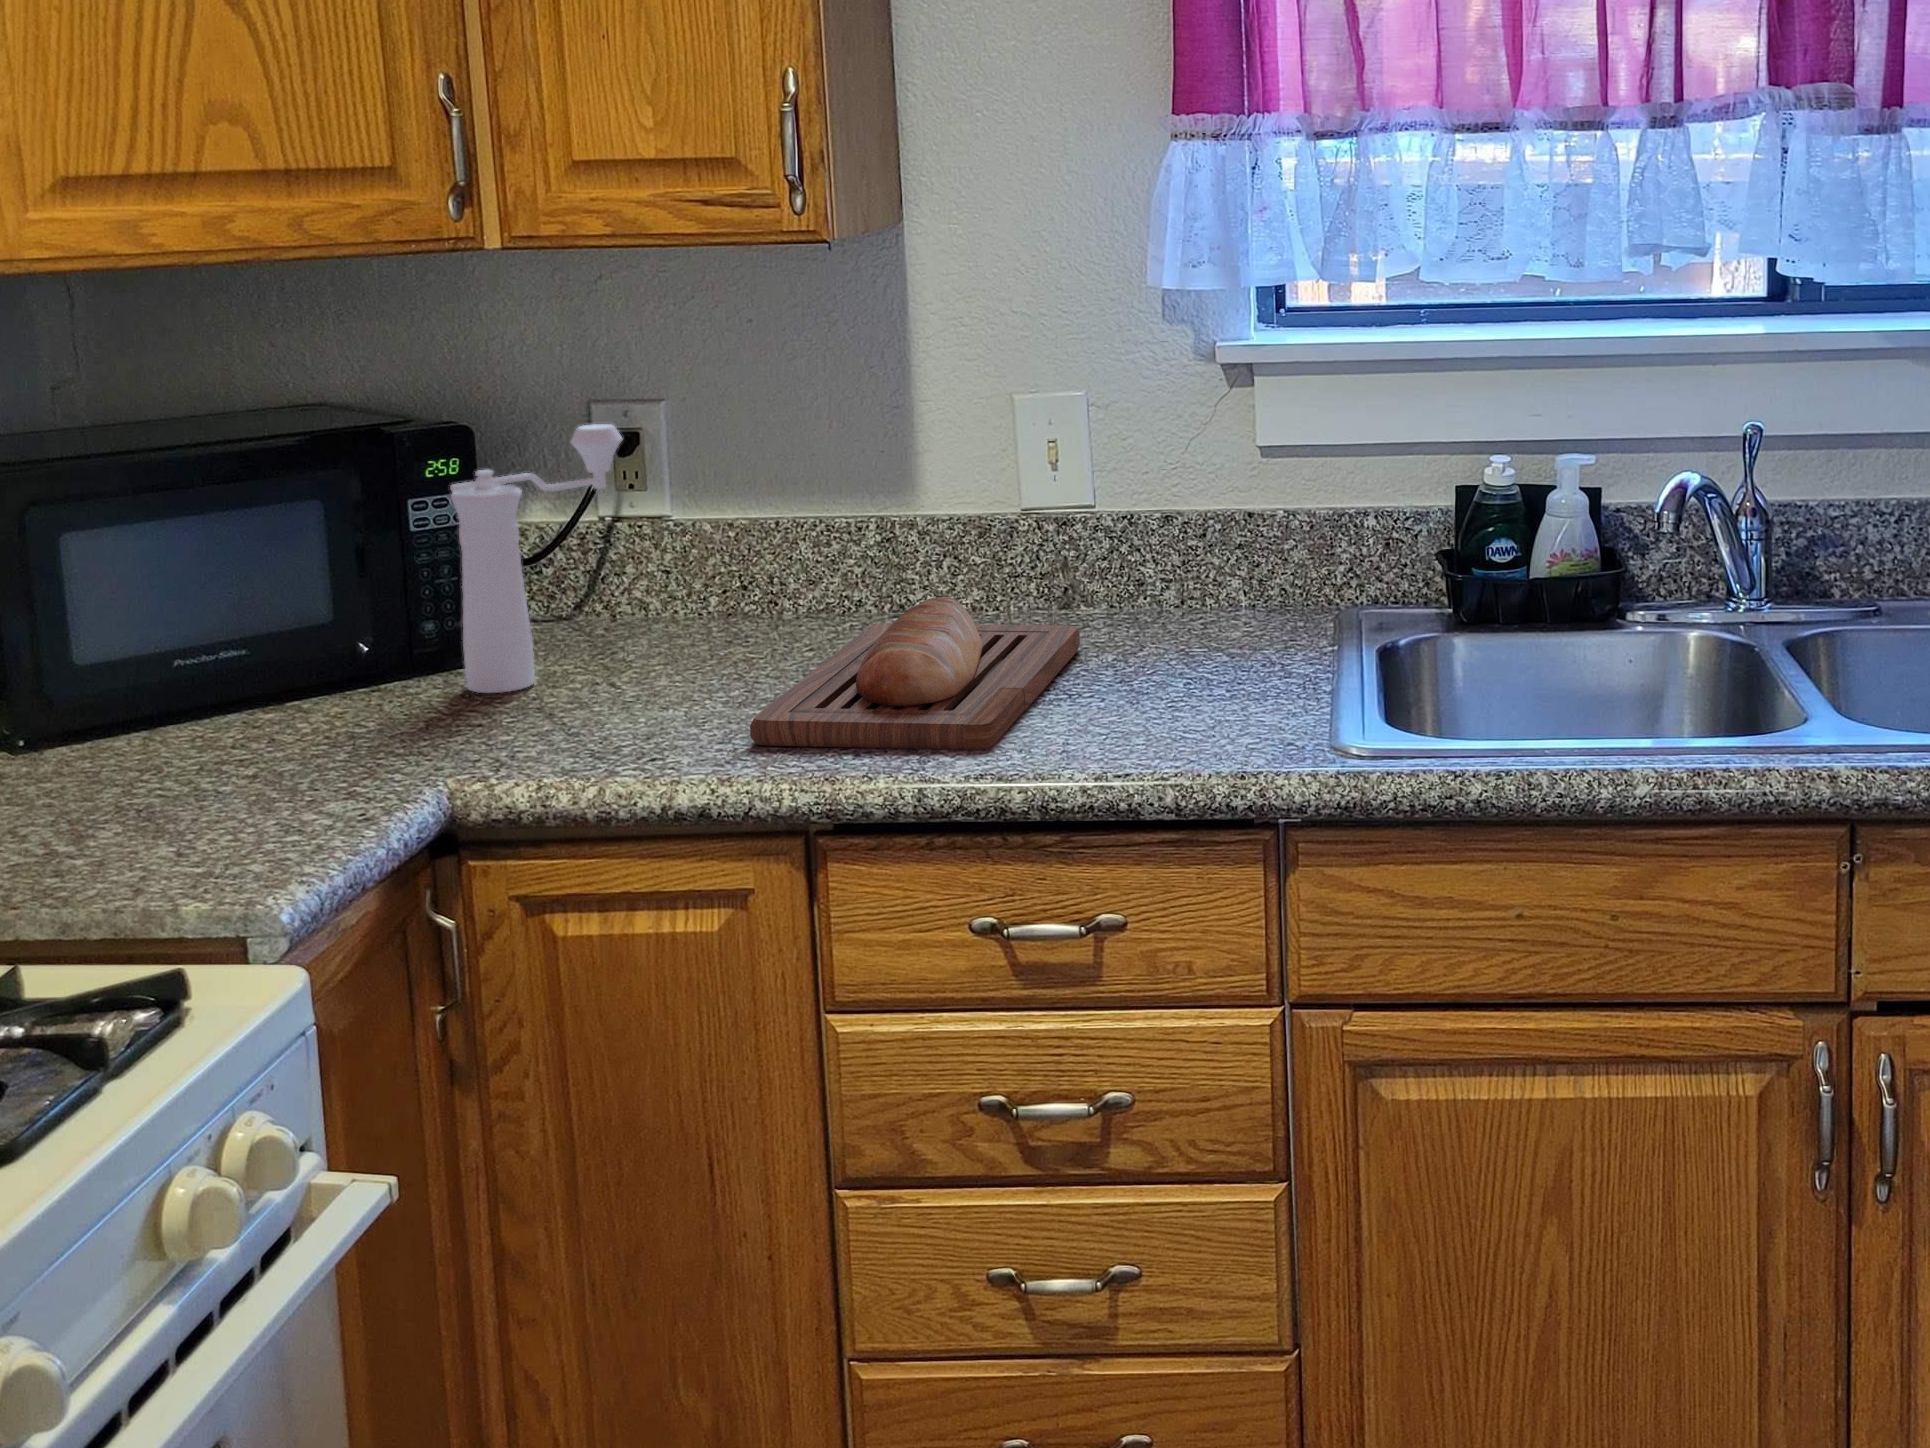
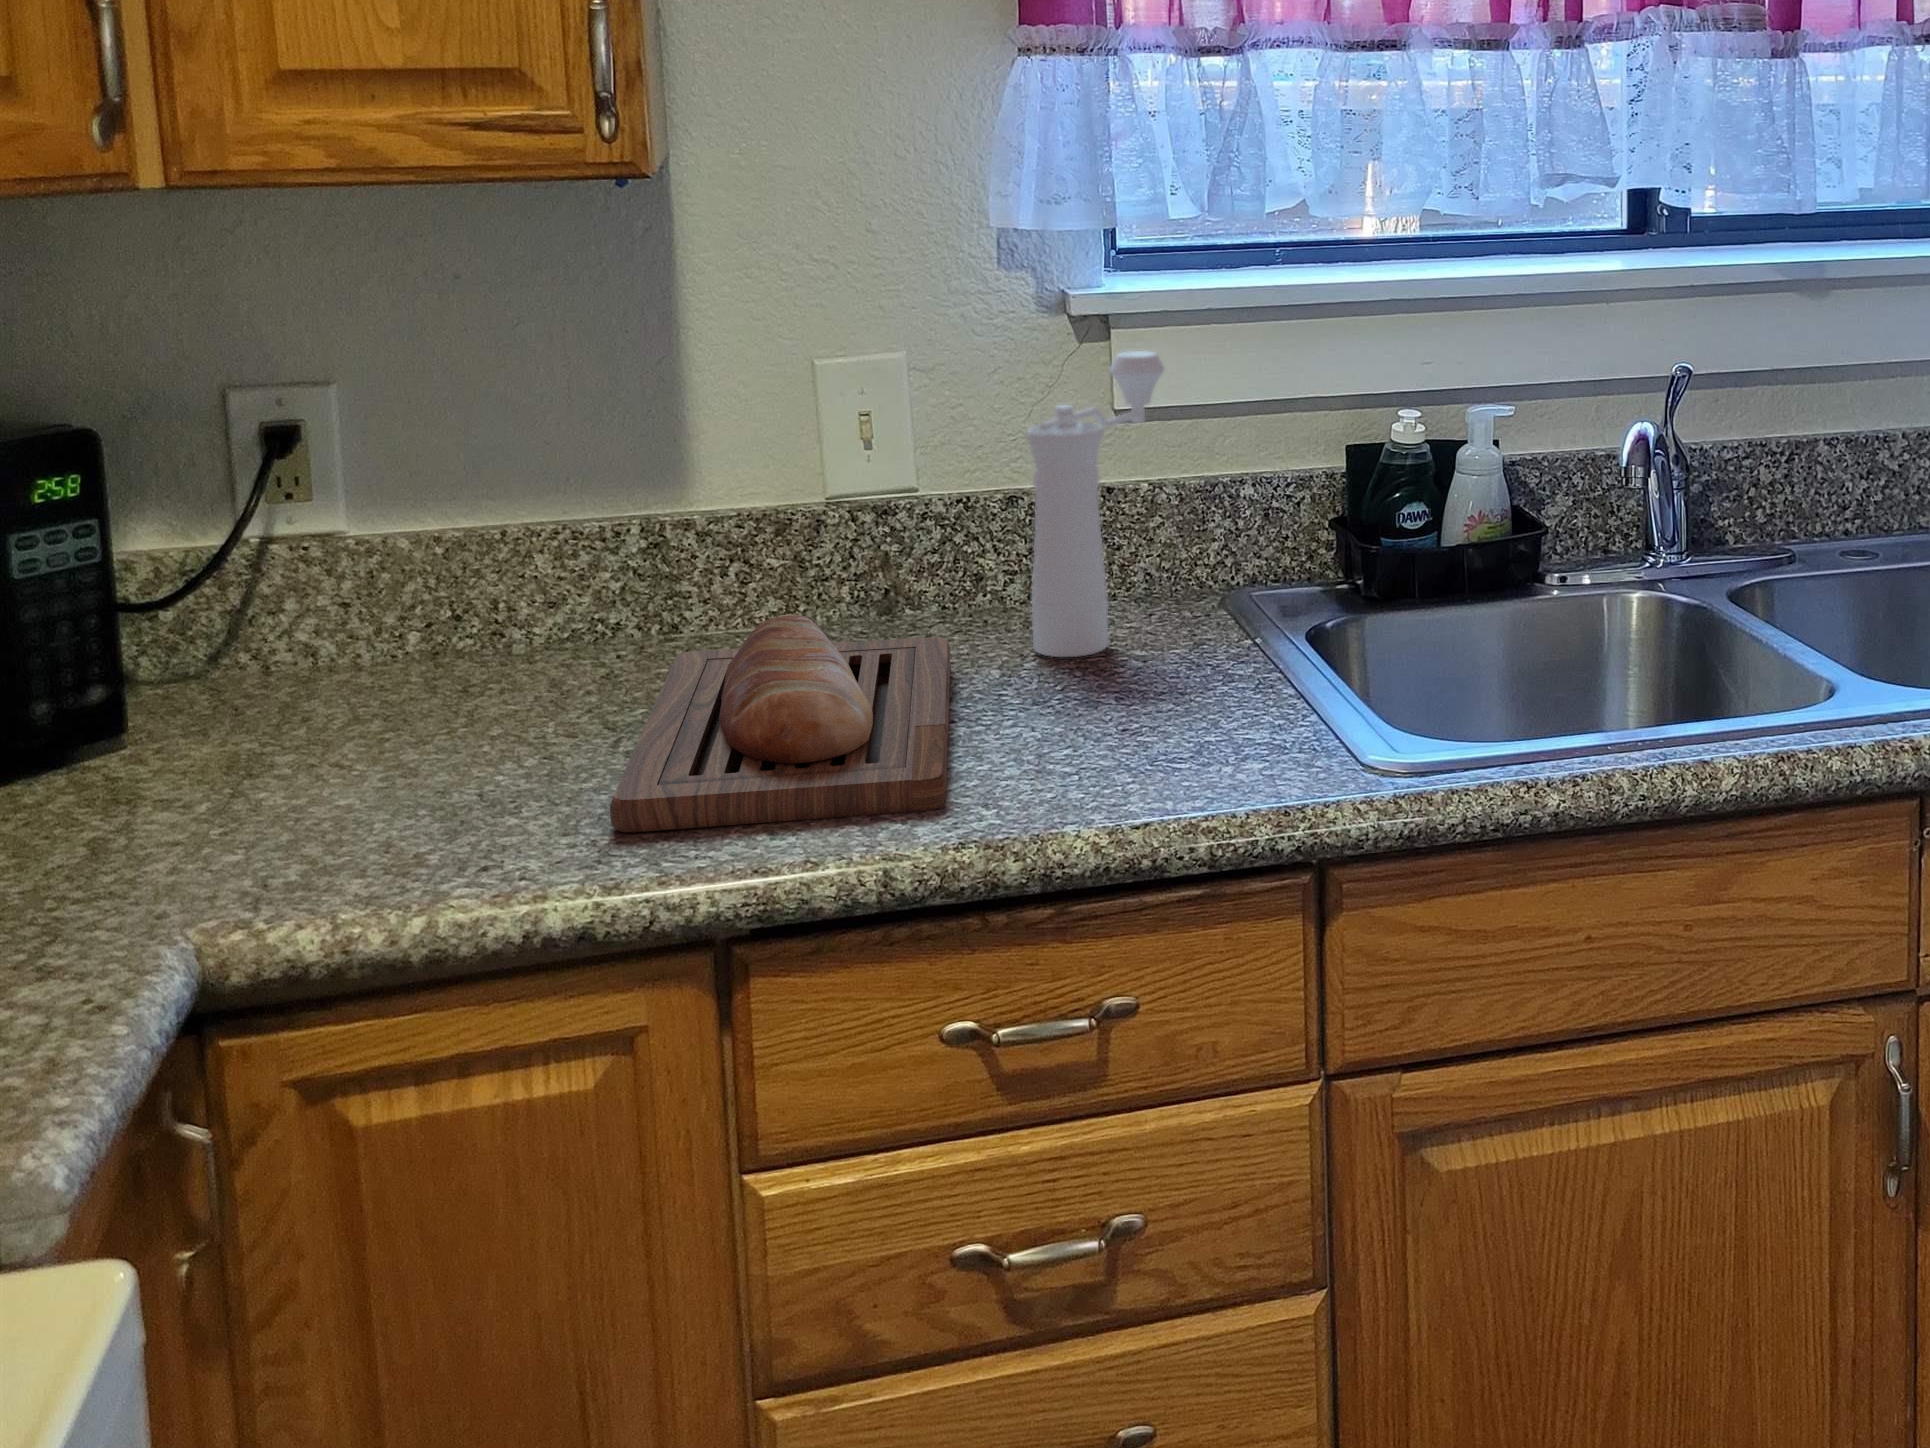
pepper mill: present [450,424,623,693] -> present [1026,351,1165,657]

